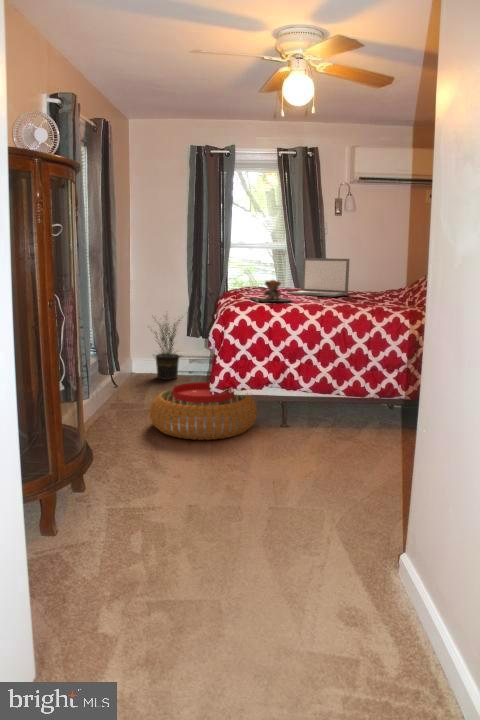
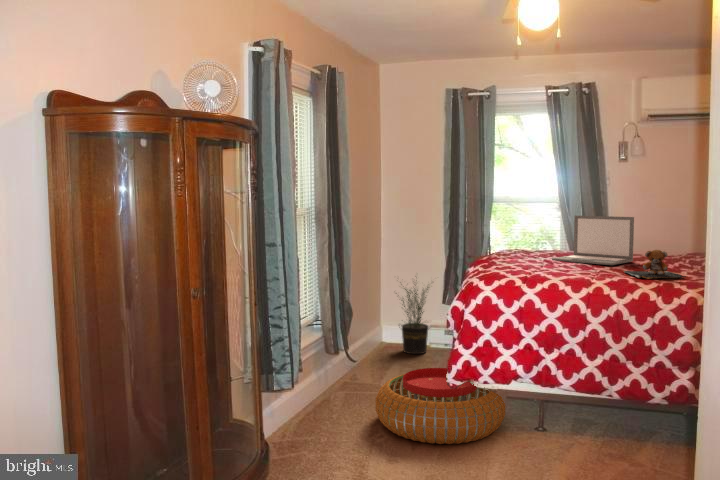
teddy bear: present [252,280,290,302] -> present [624,250,686,279]

